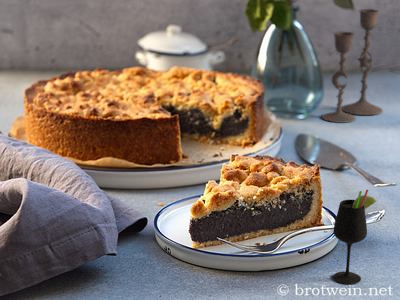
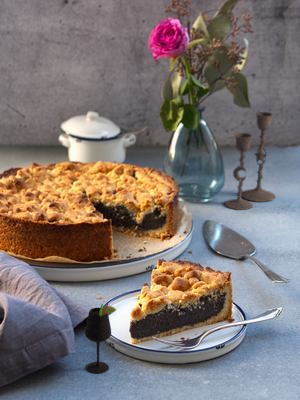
wine glass: present [333,190,376,284] -> present [85,302,116,373]

